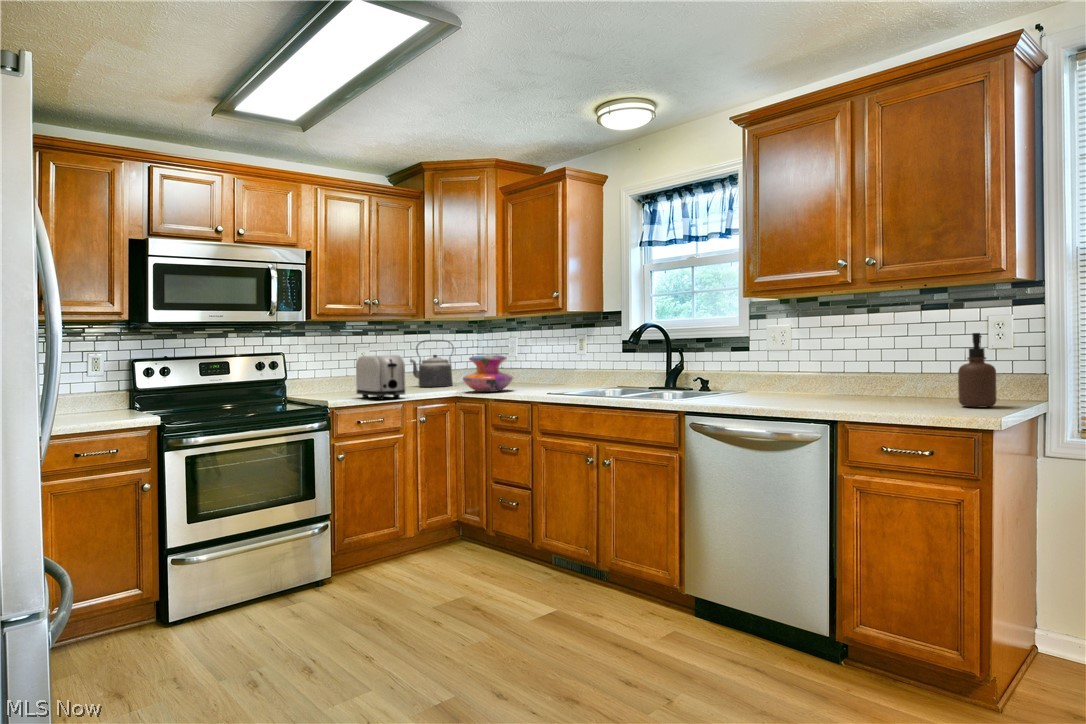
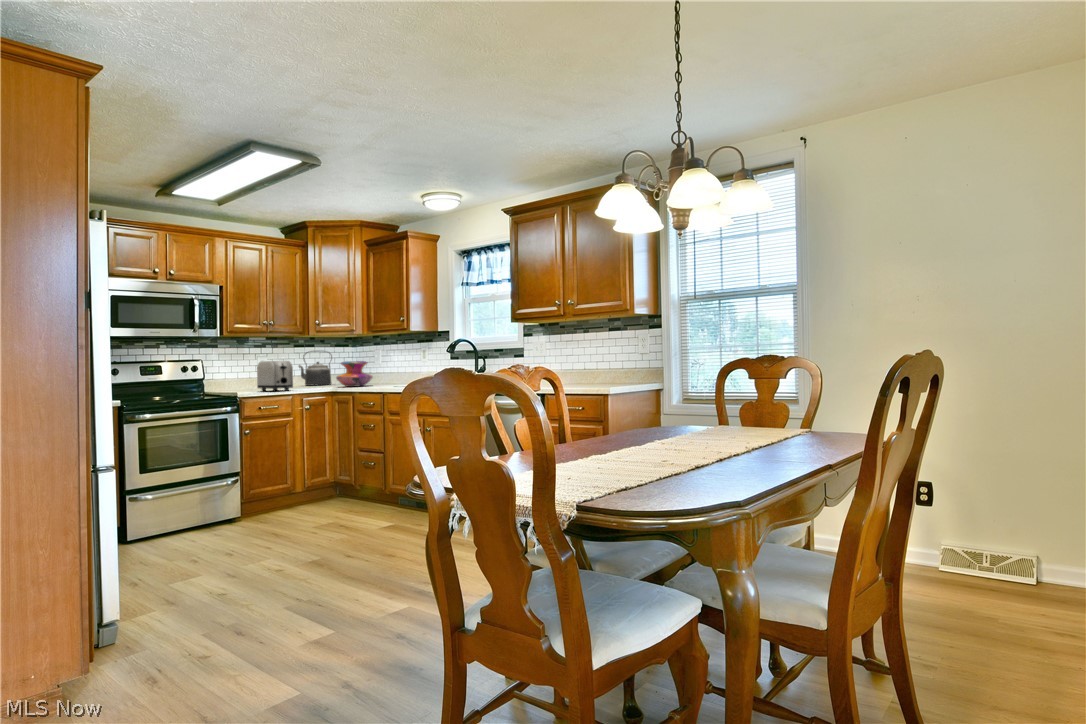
soap dispenser: present [958,333,997,407] -> none [613,343,631,385]

